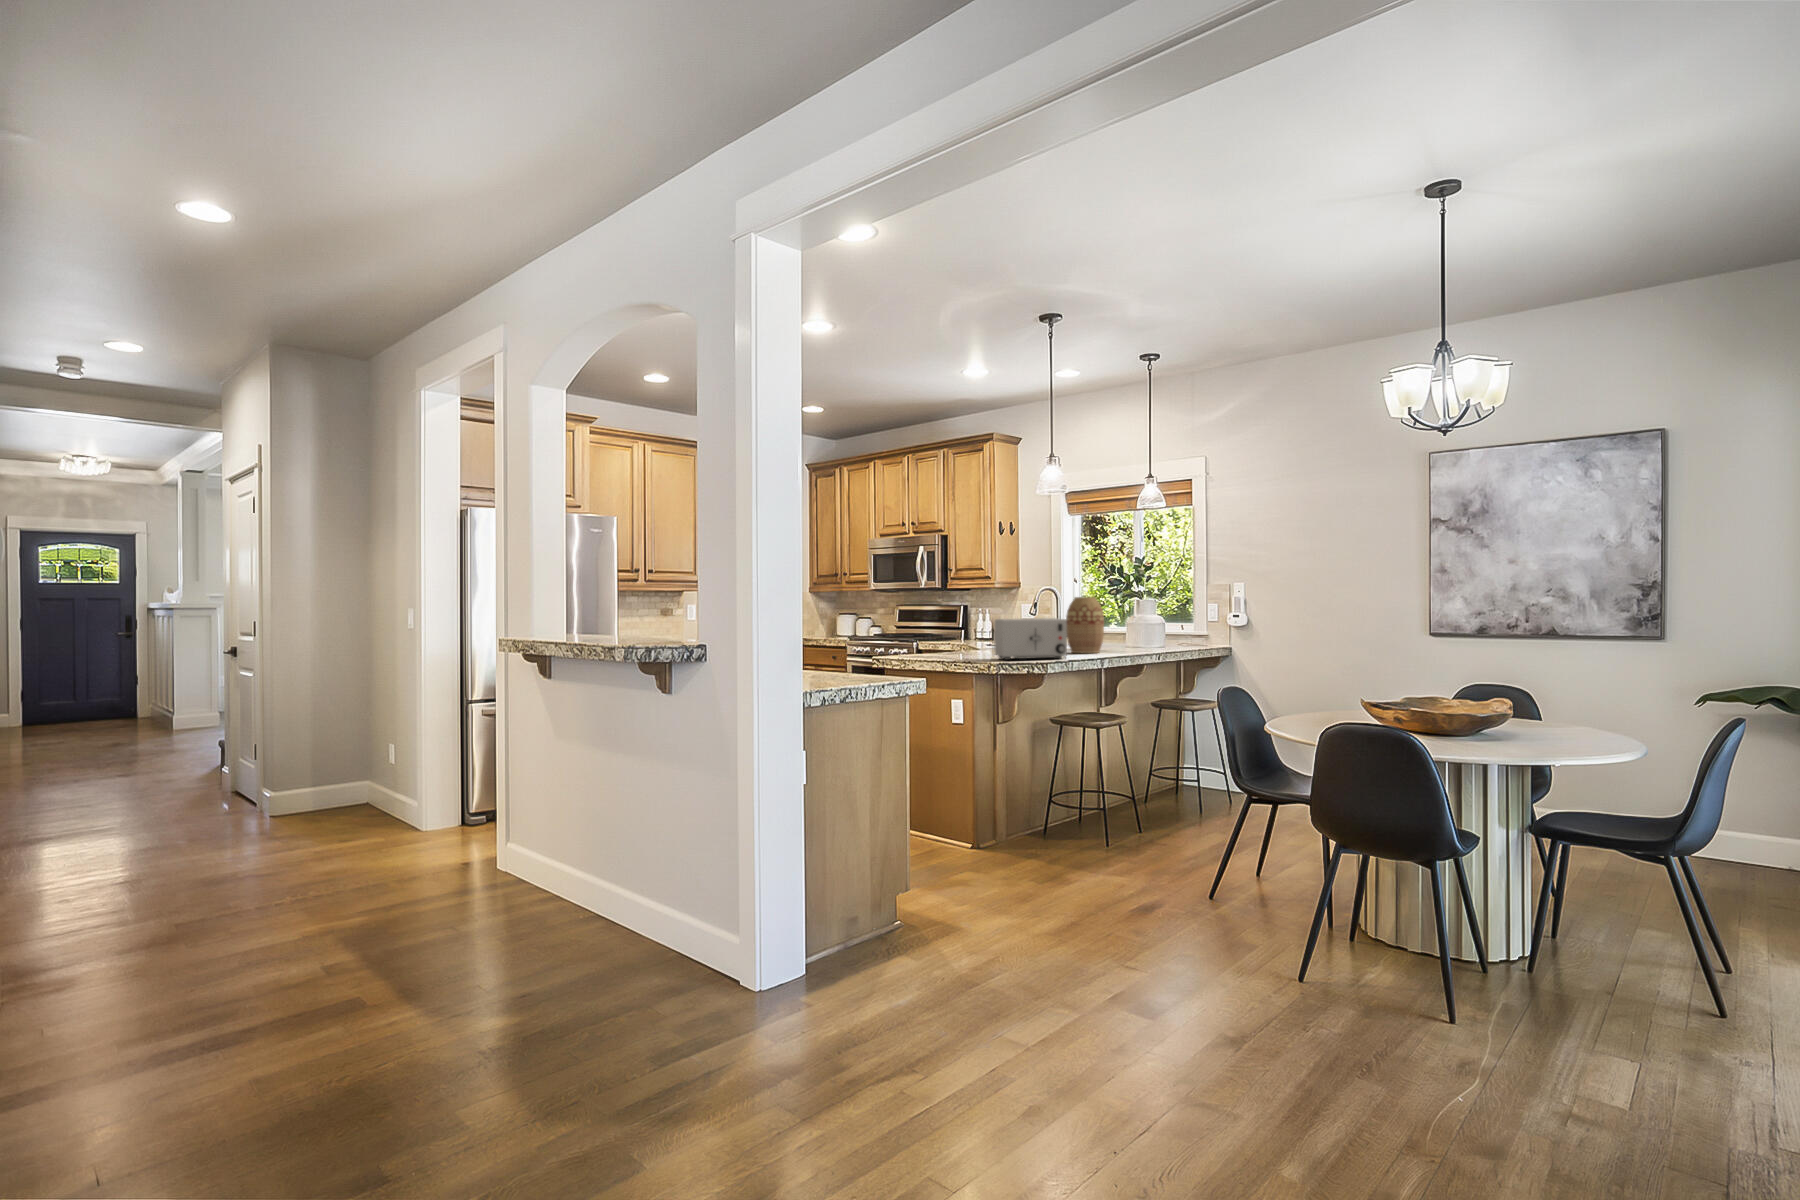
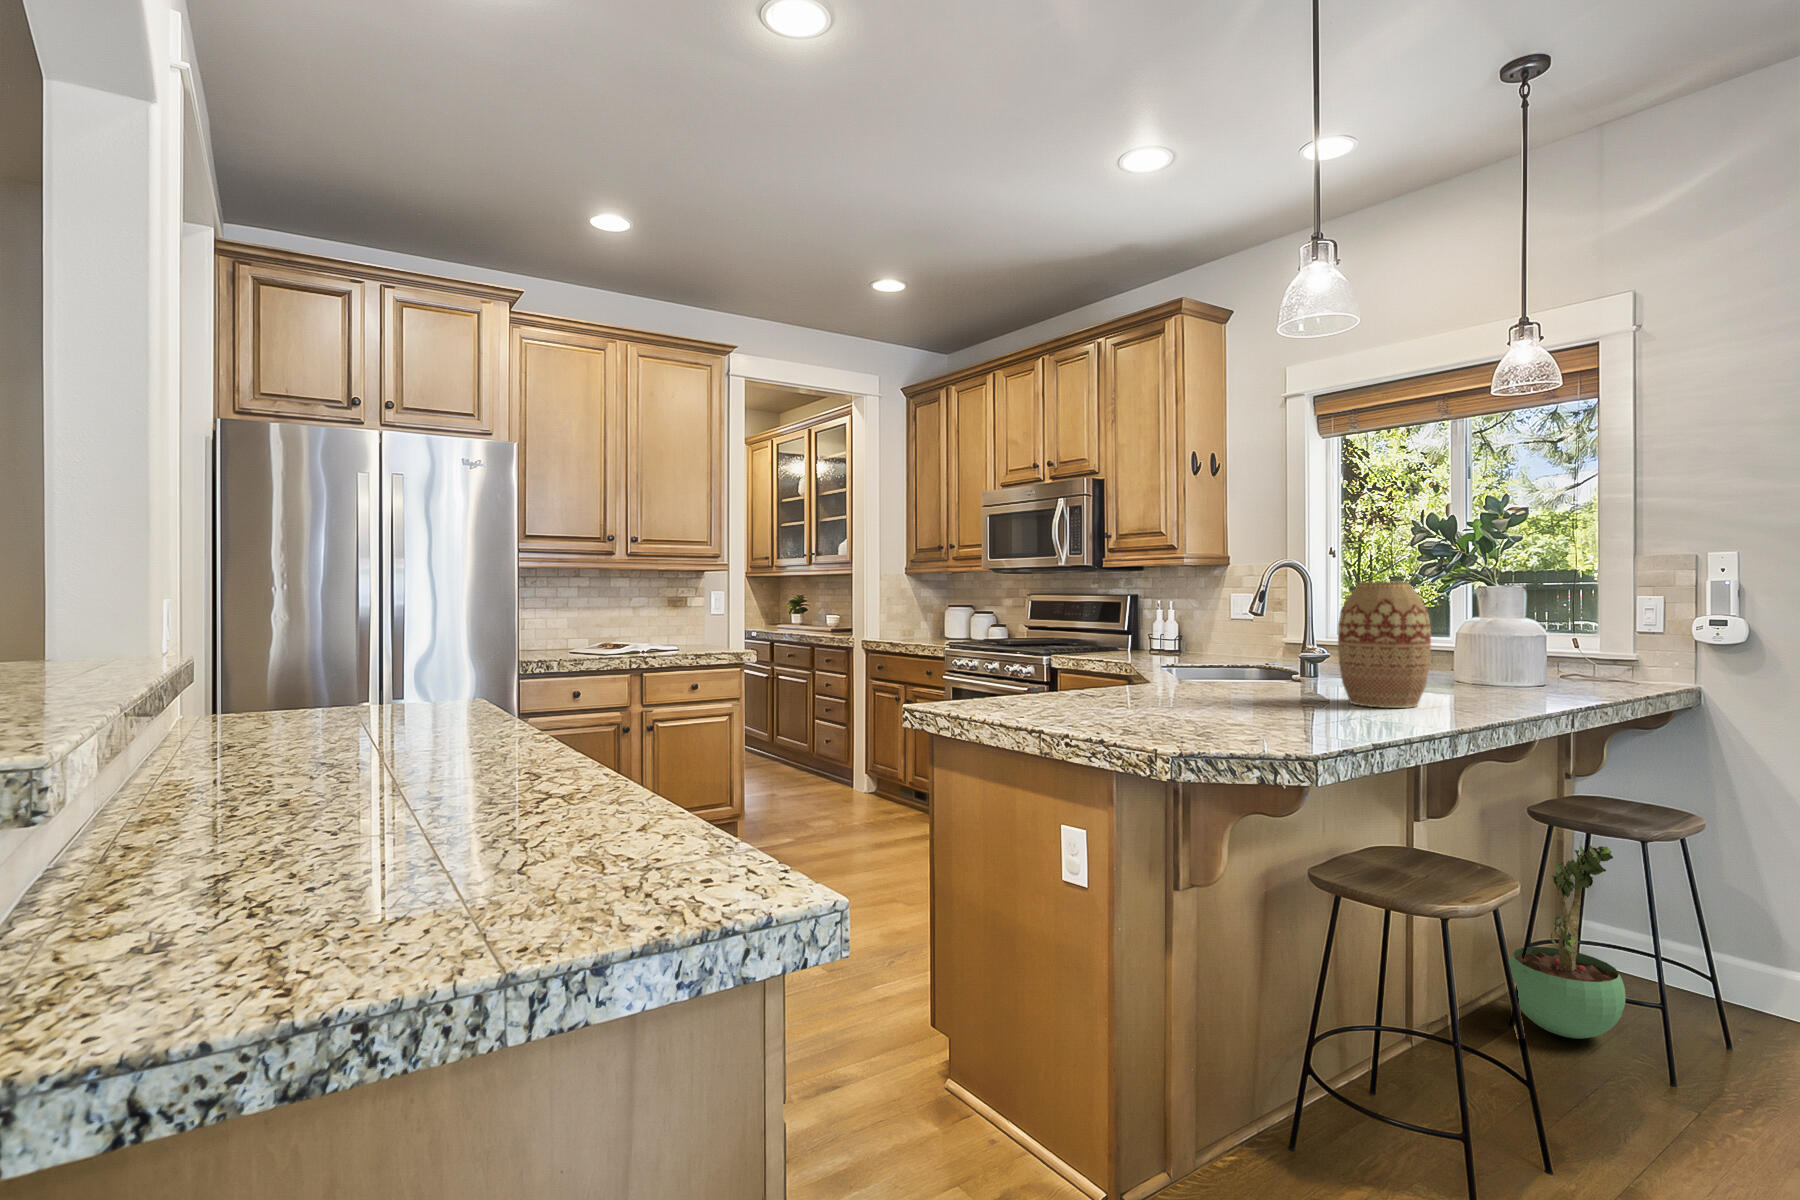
toaster: present [994,618,1067,660] -> none [1173,631,1355,731]
potted plant: none [1145,716,1191,806] -> present [1510,845,1626,1039]

